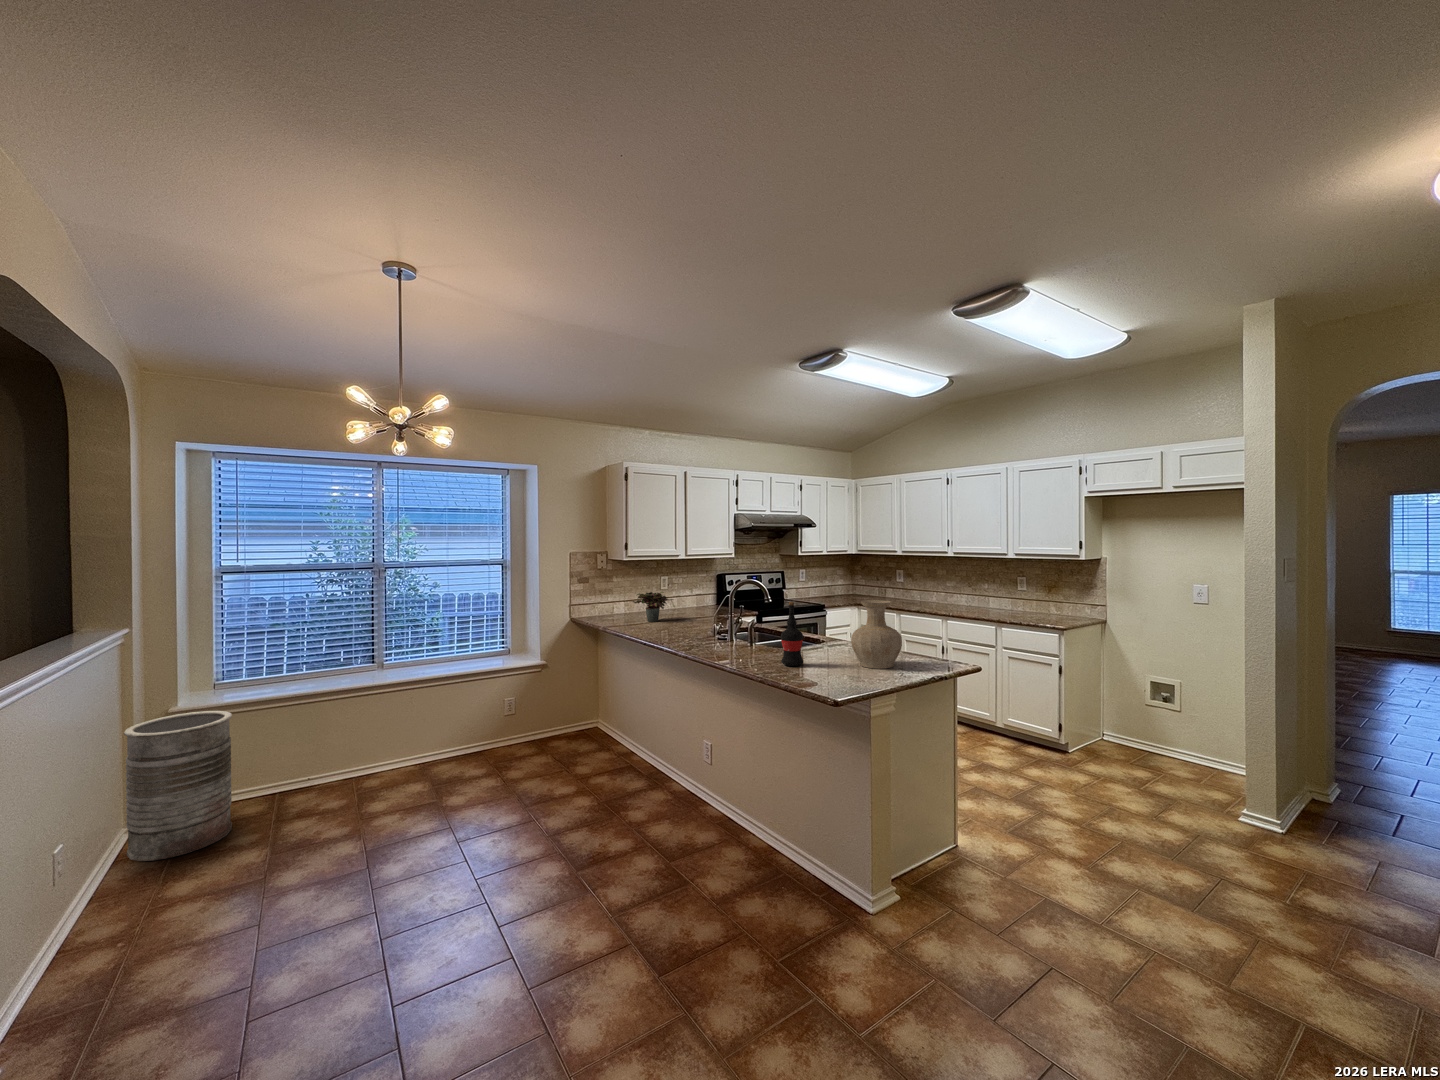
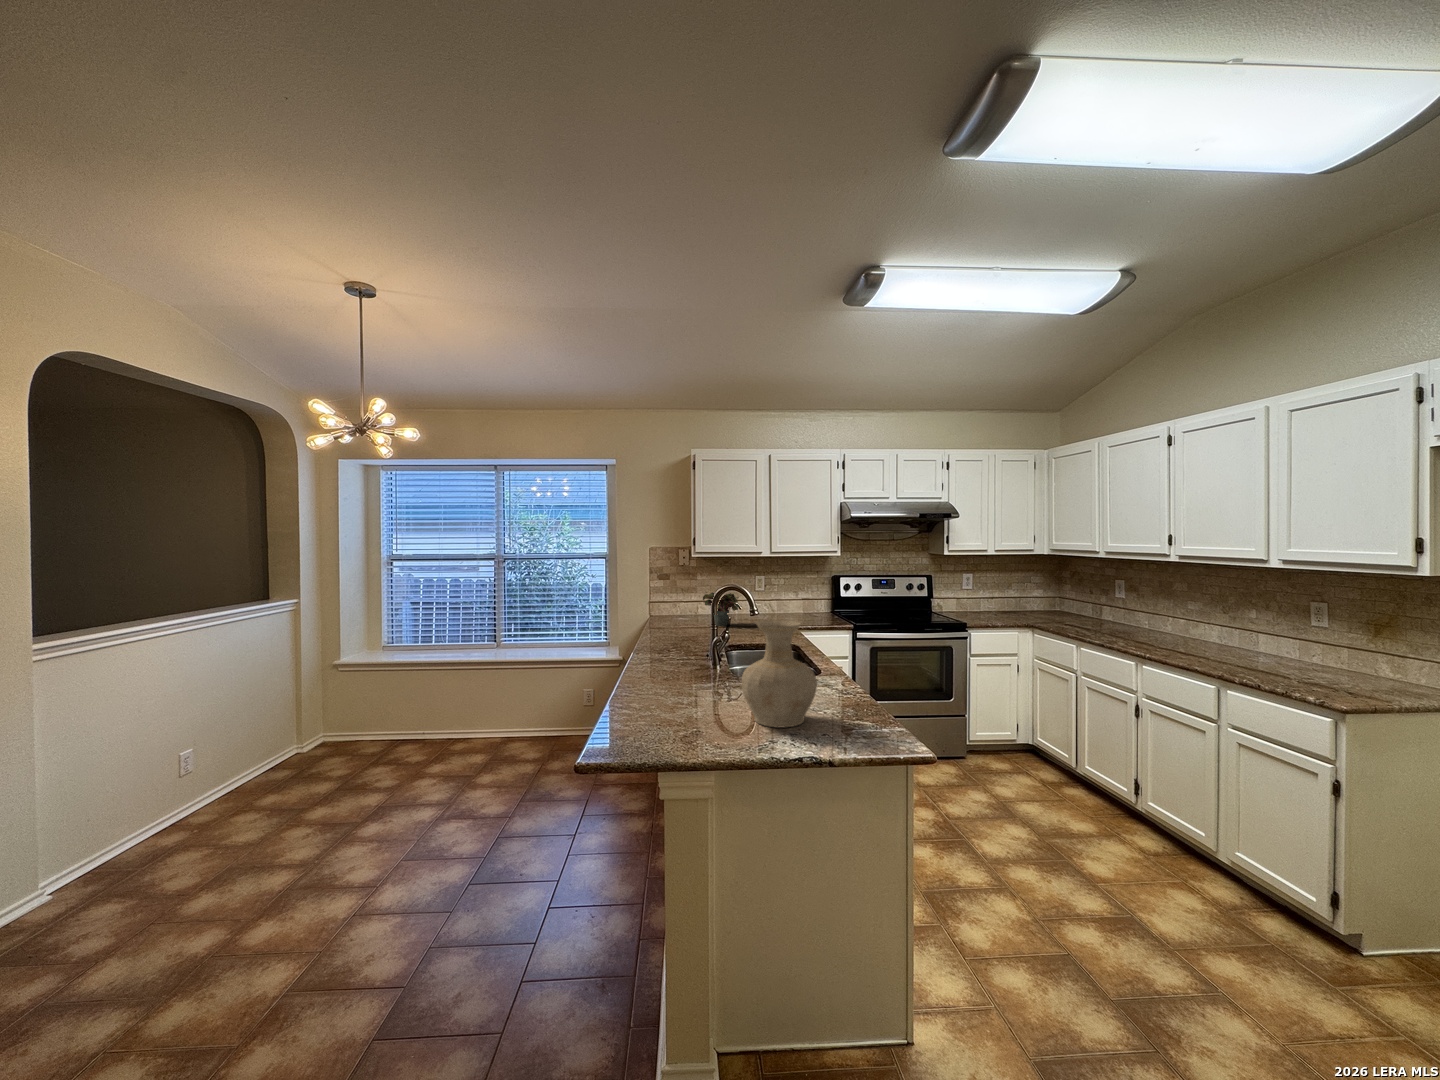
wine bottle: present [781,602,803,666] -> none [667,614,698,702]
trash can: present [124,711,232,861] -> none [281,665,360,774]

